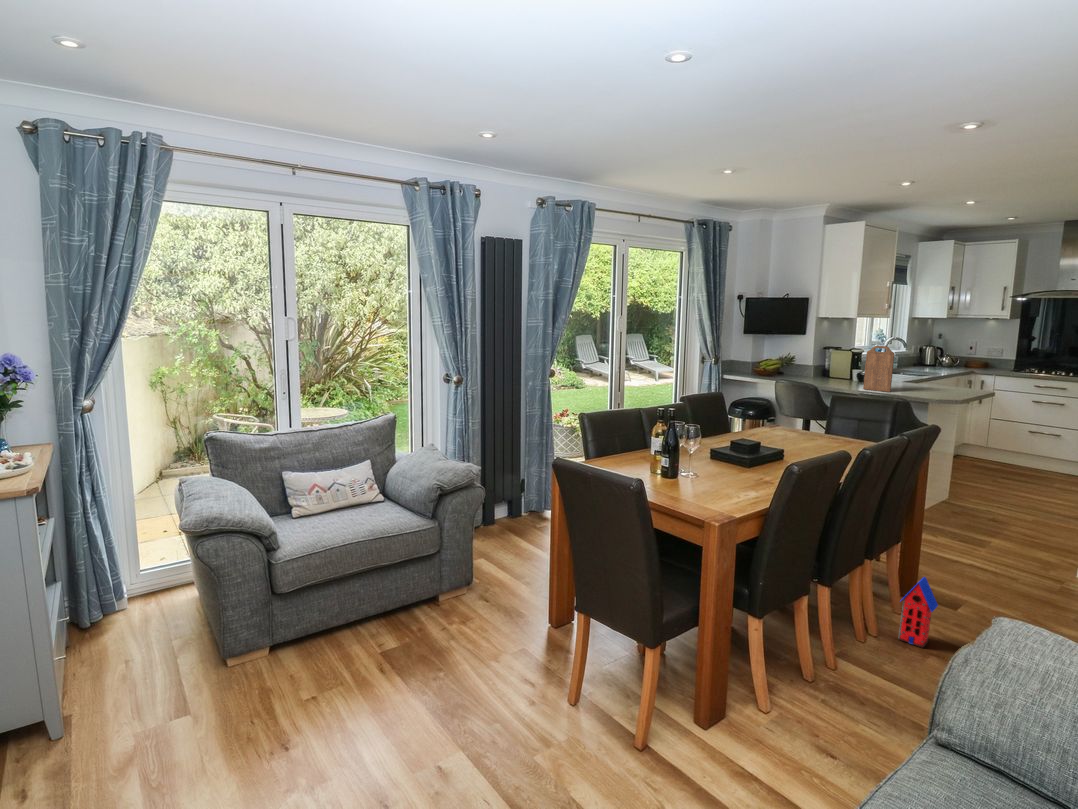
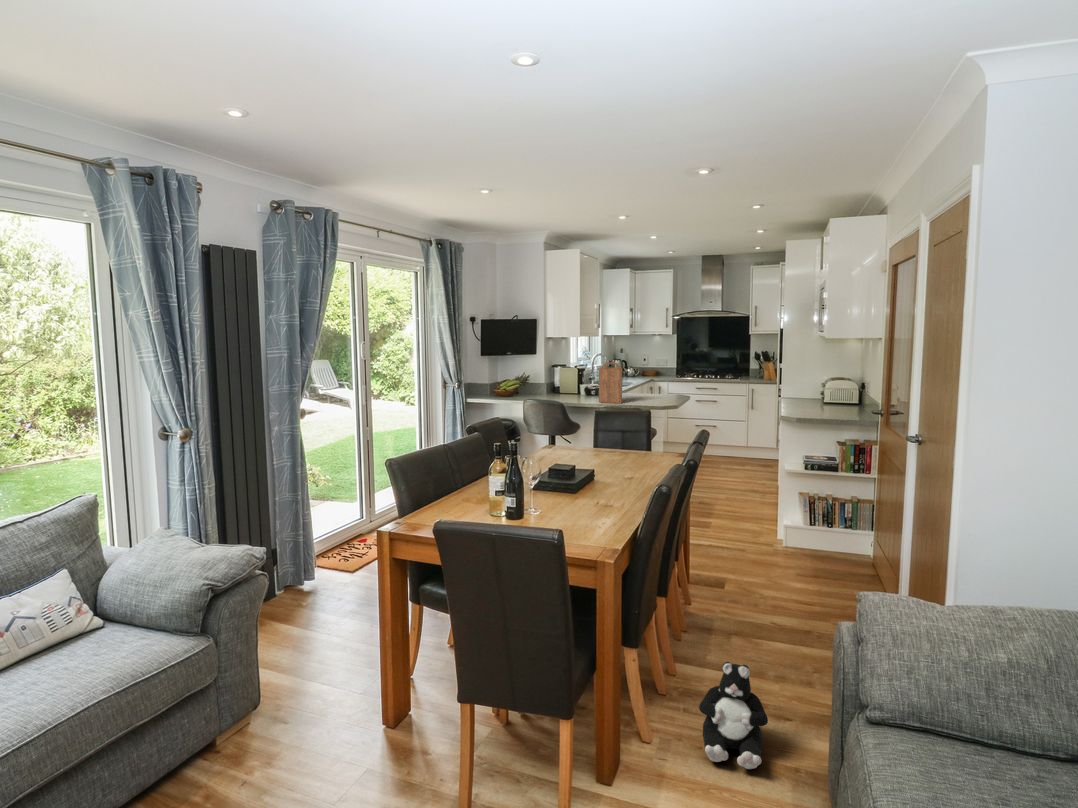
toy house: present [899,577,938,648] -> none [712,573,741,640]
plush toy: none [806,644,887,748] -> present [699,662,768,769]

